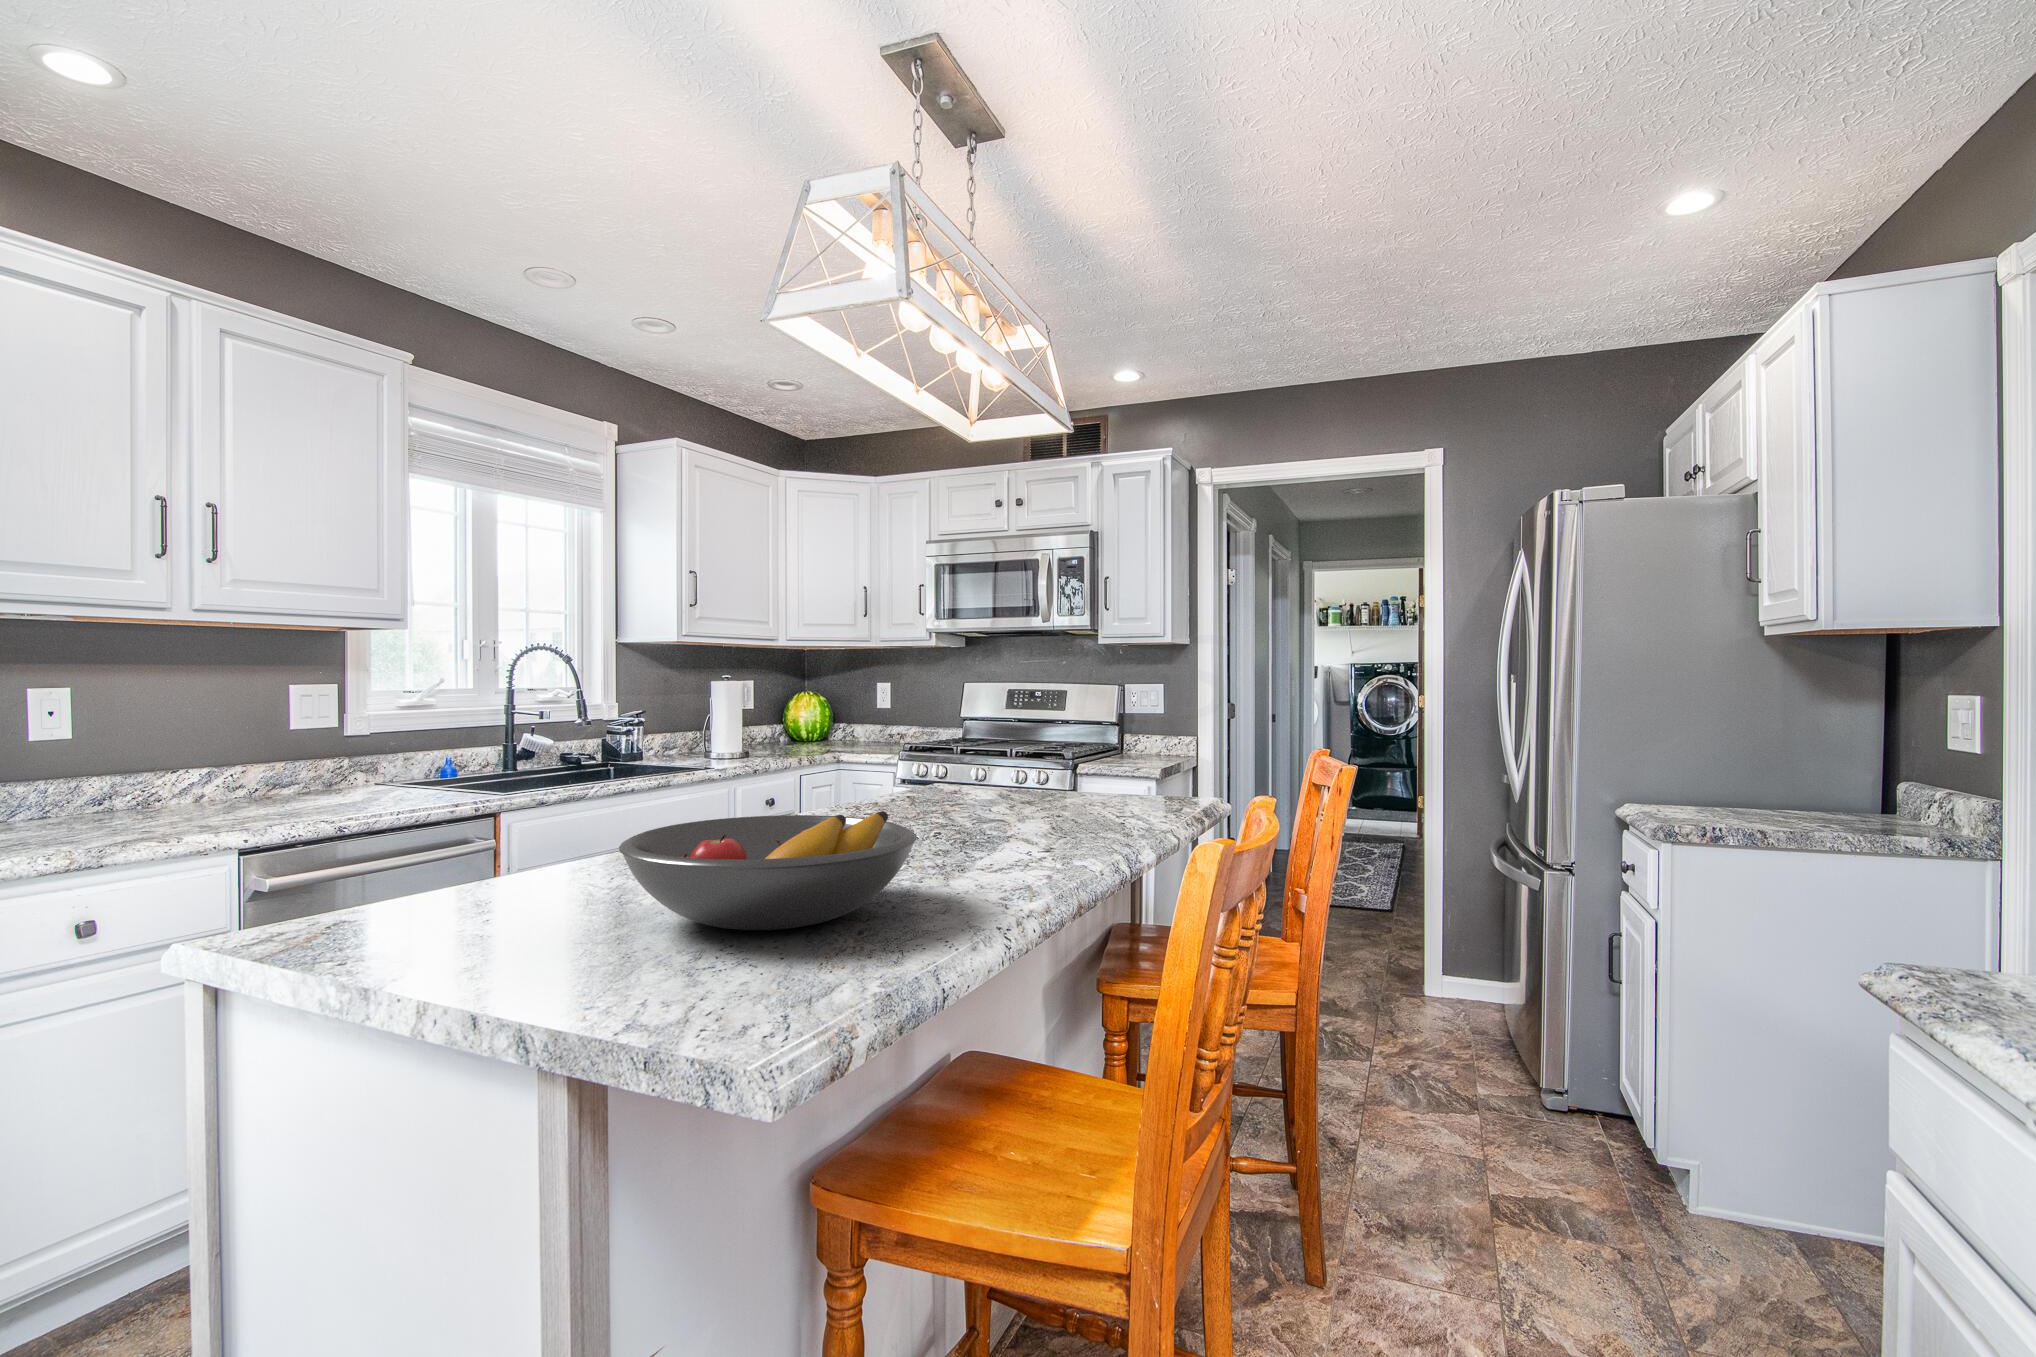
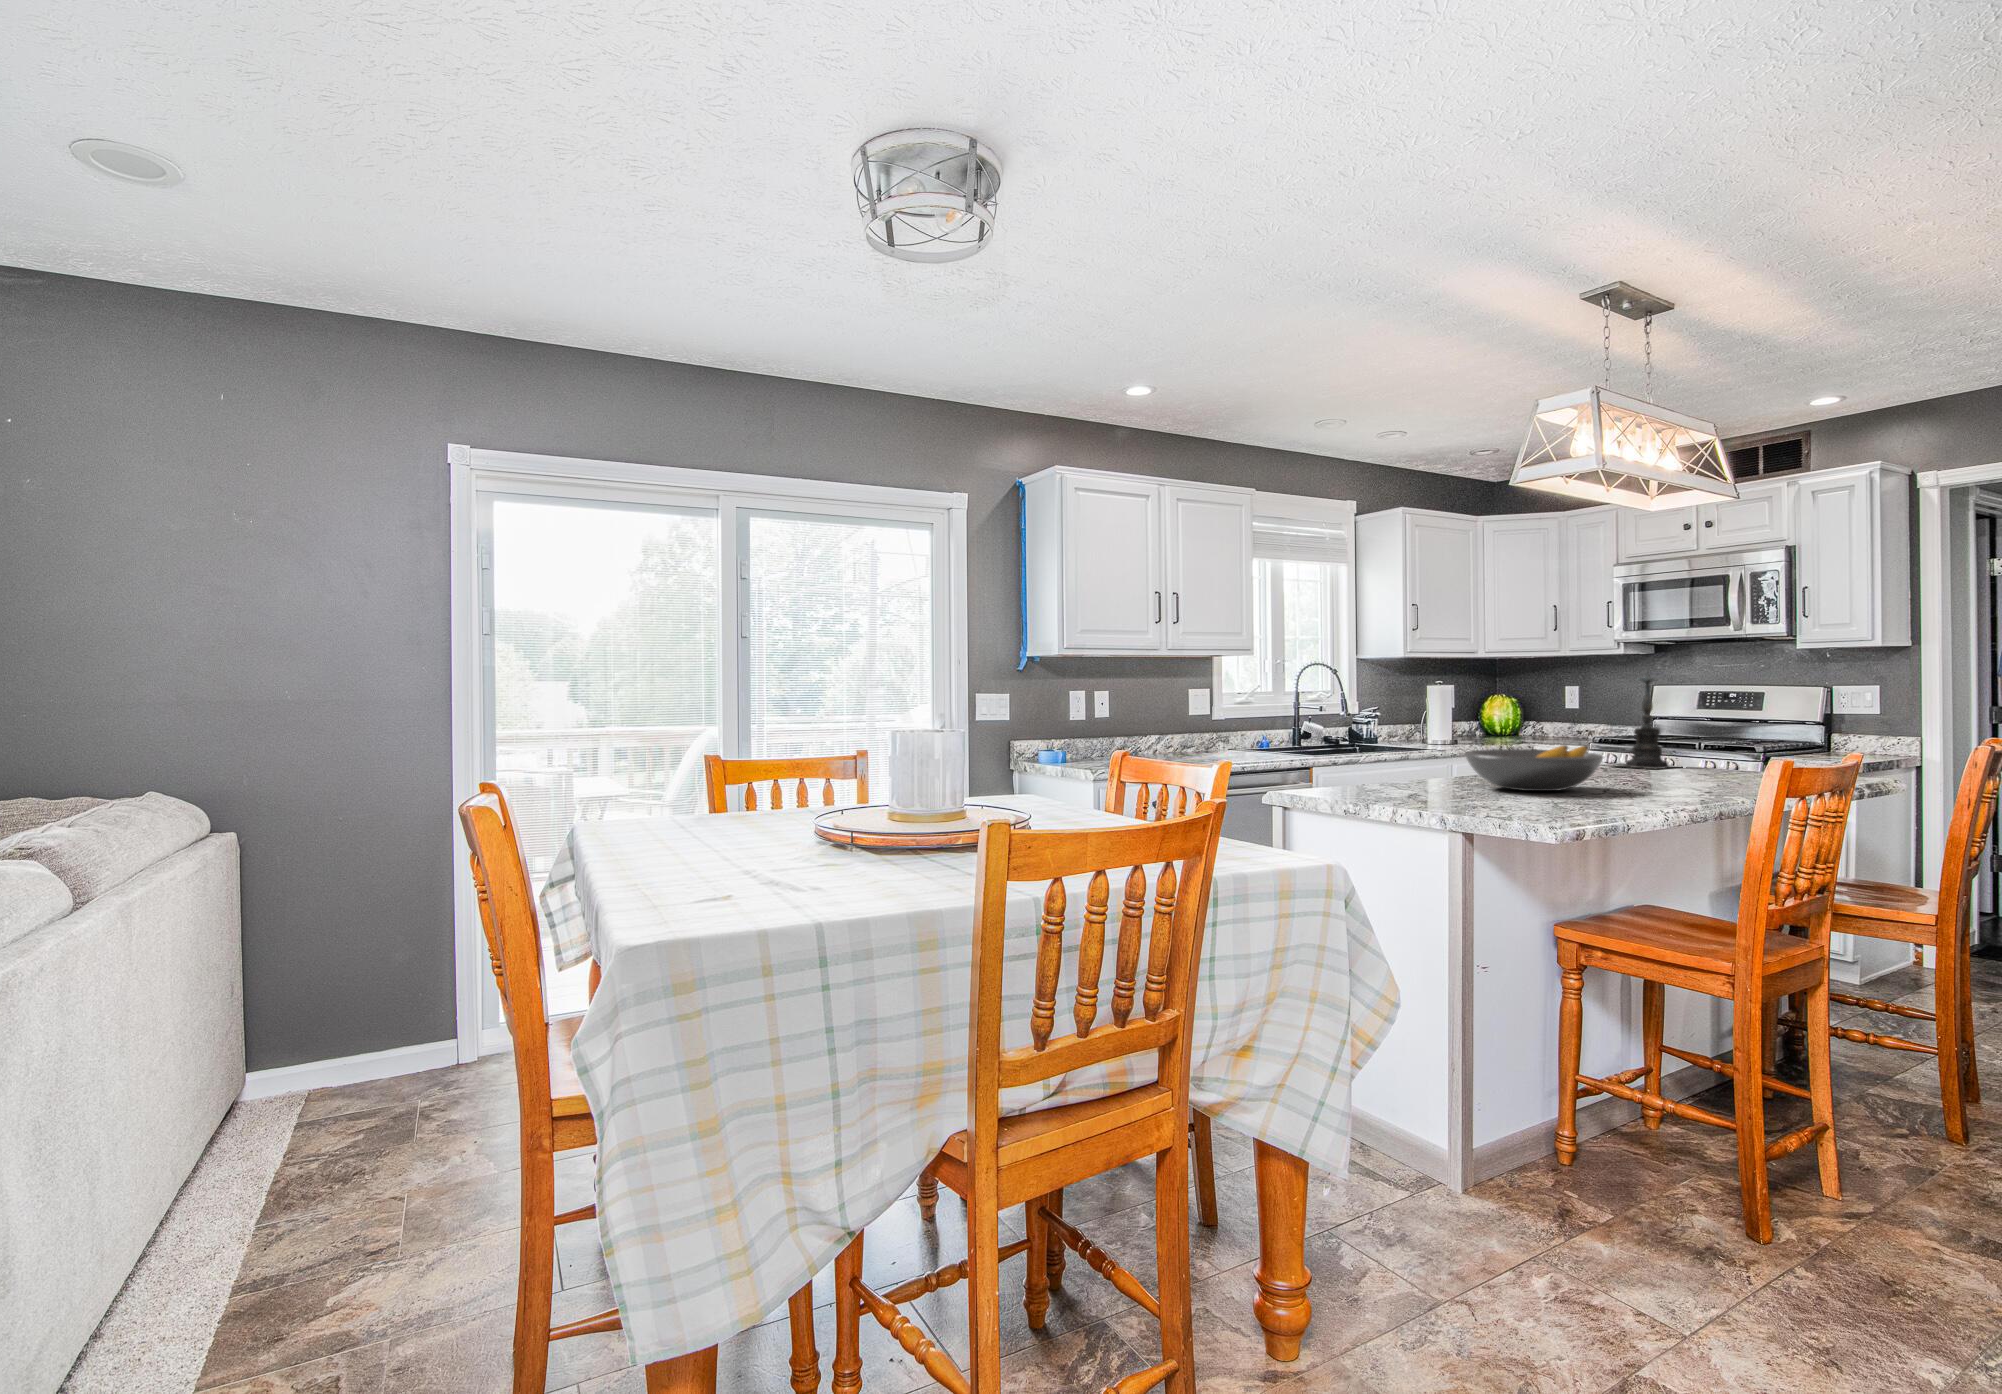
candle holder: none [919,650,1021,812] -> present [1619,676,1682,769]

